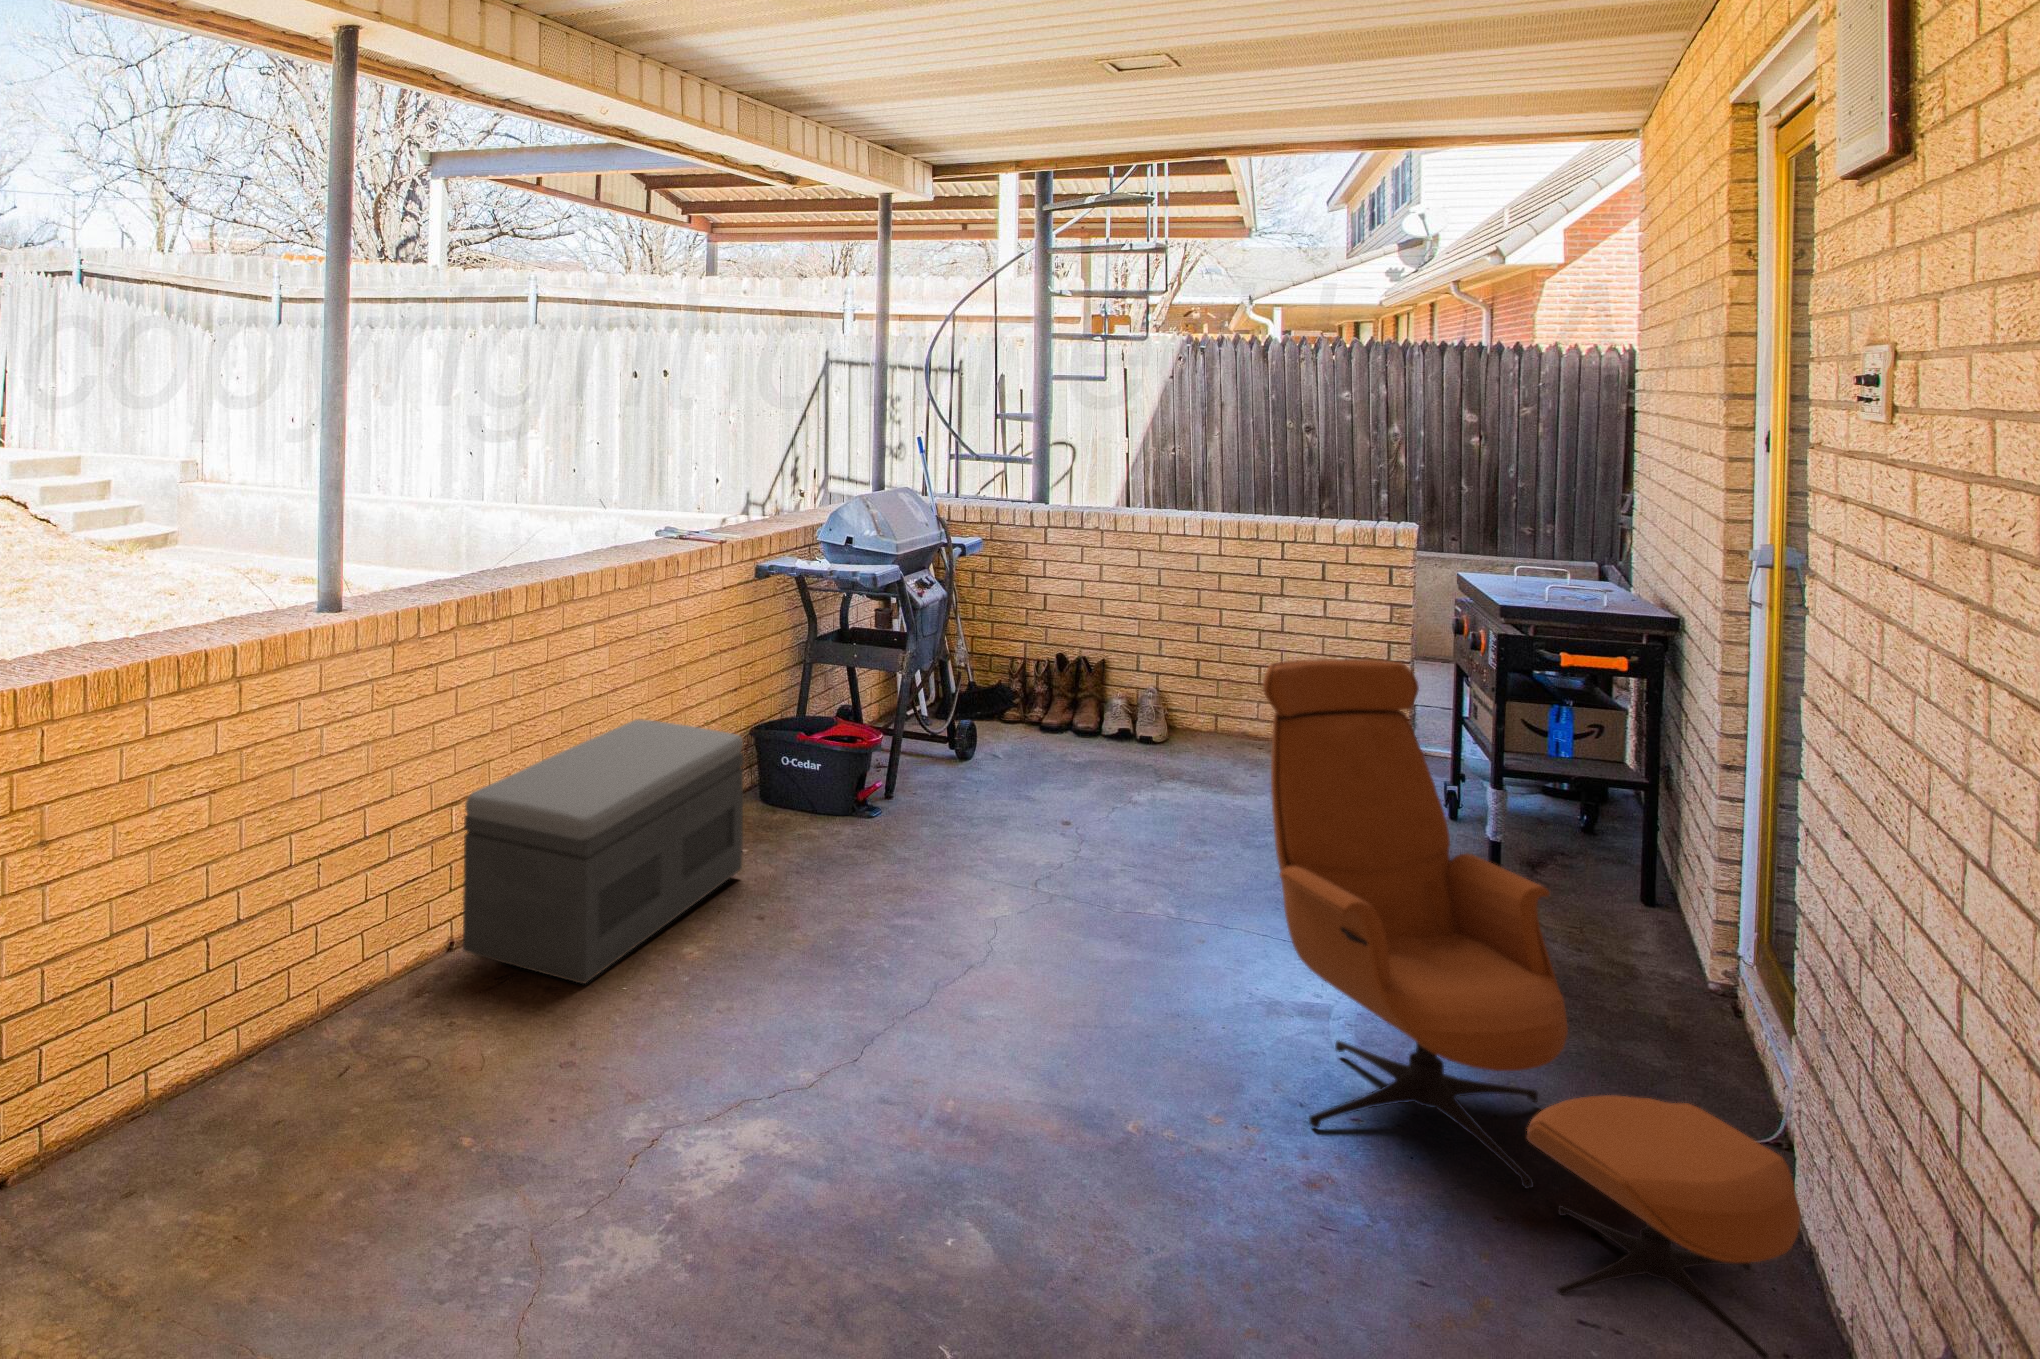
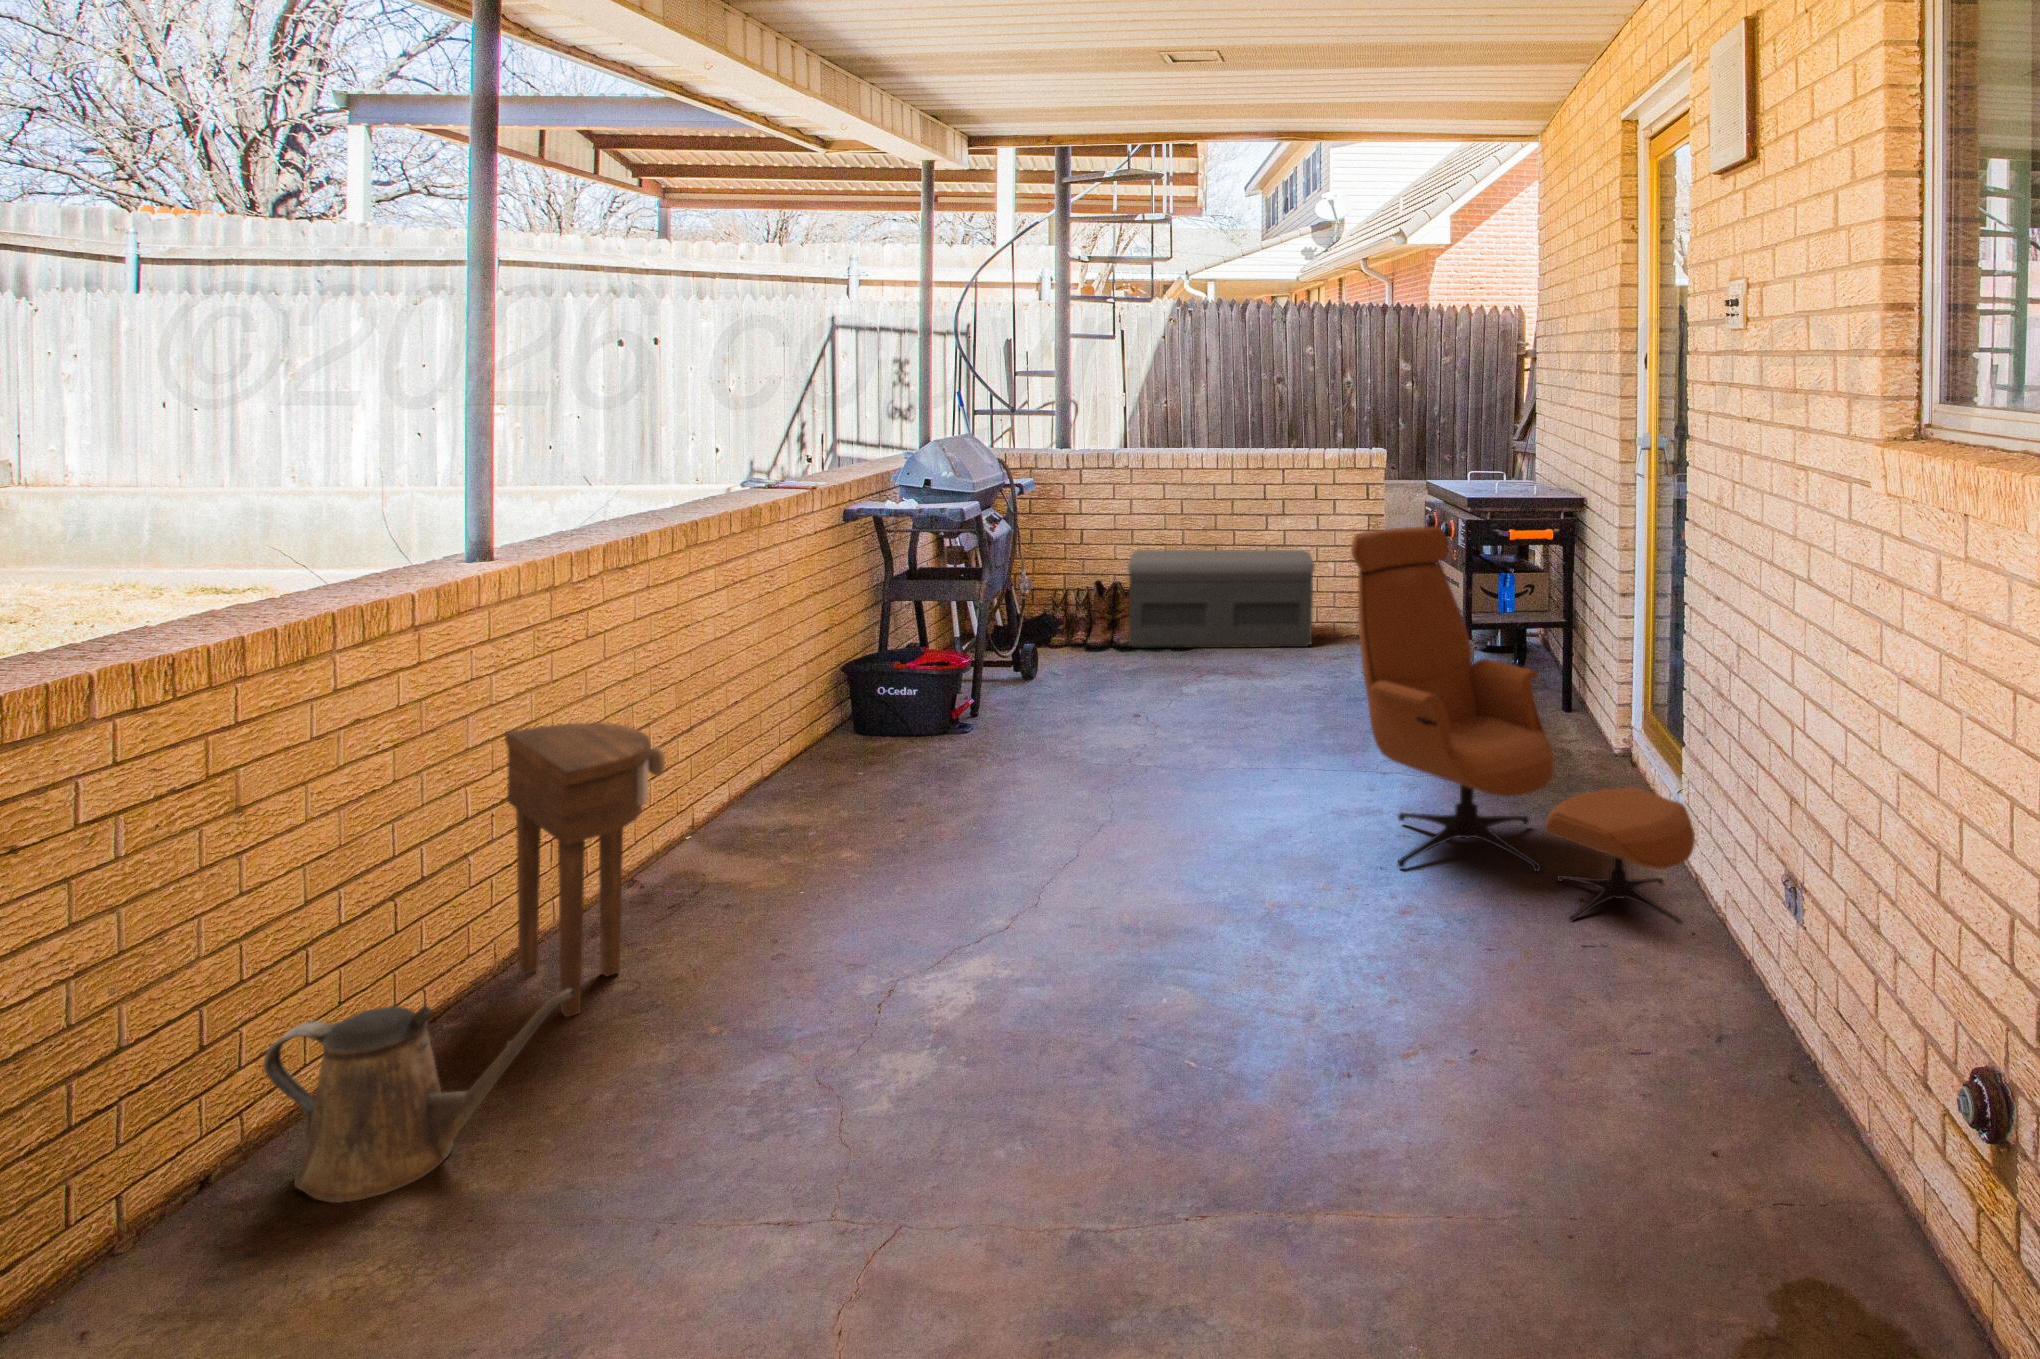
storage bench: present [463,719,744,984] -> present [1128,550,1314,648]
side table: none [337,780,459,1080] -> present [505,722,665,1017]
watering can: none [56,1049,273,1239] -> present [263,989,575,1203]

